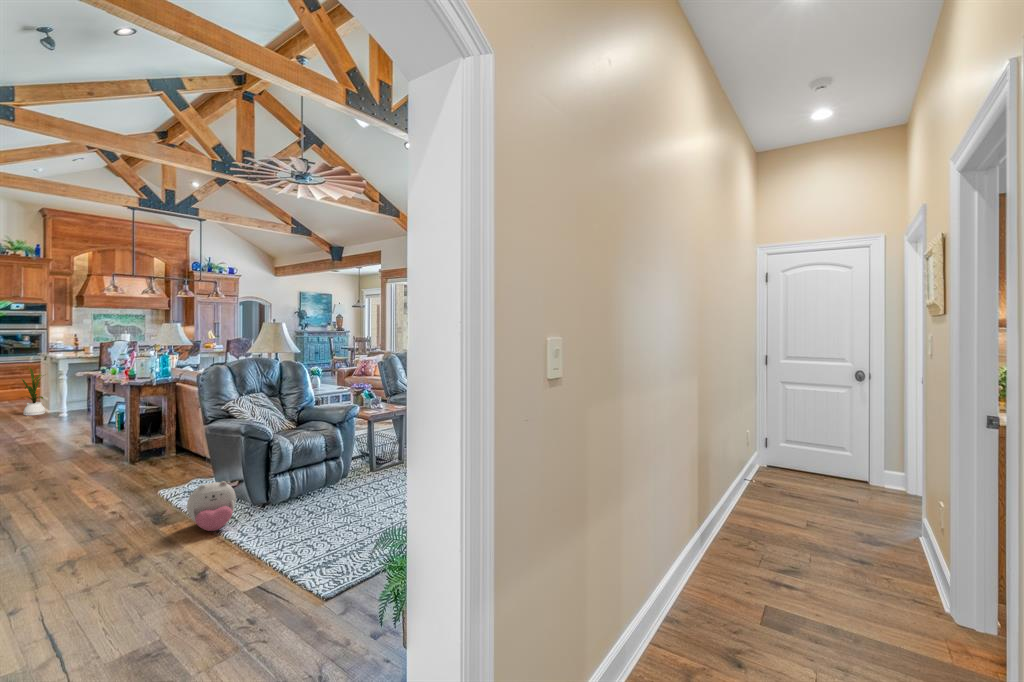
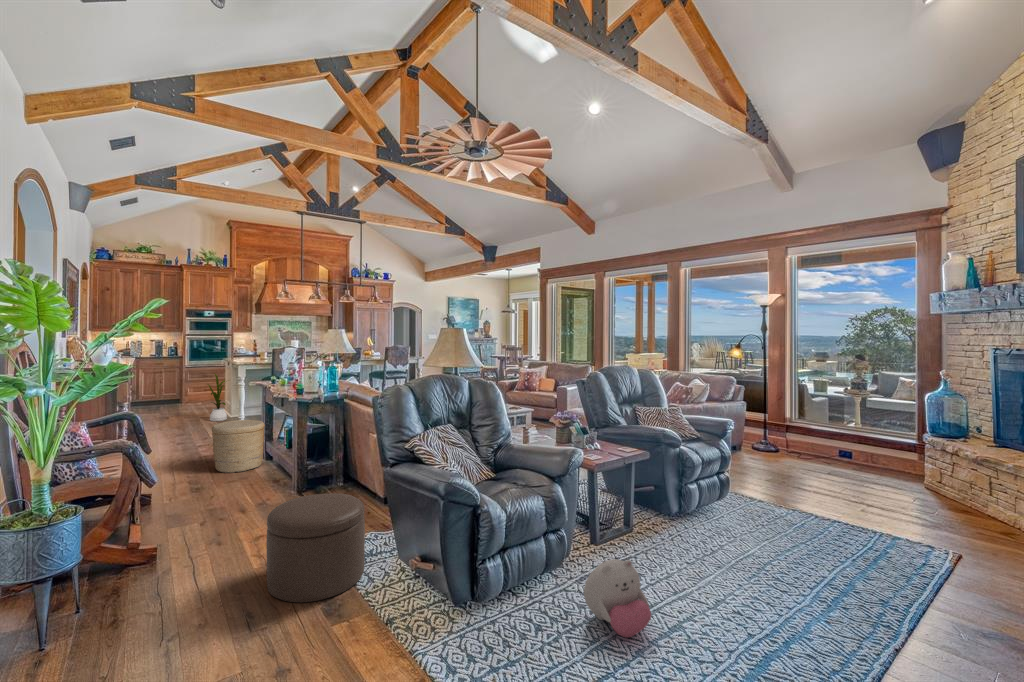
woven basket: none [35,406,94,454] -> present [212,420,265,473]
ottoman: none [104,448,189,521] -> present [266,493,365,602]
plush toy: present [187,481,236,531] -> present [584,559,651,637]

